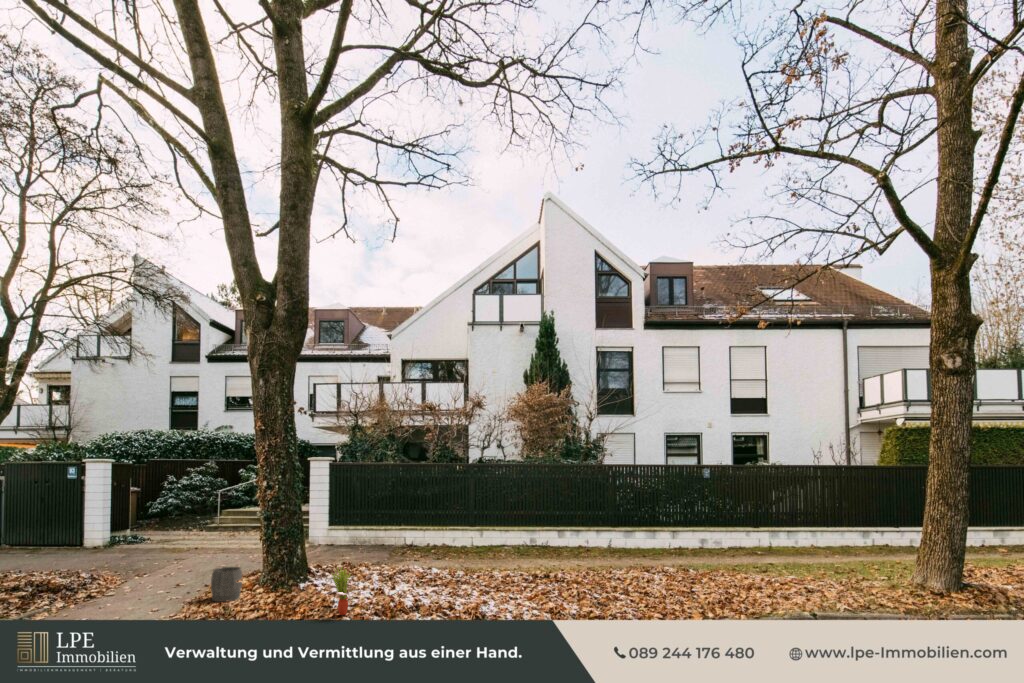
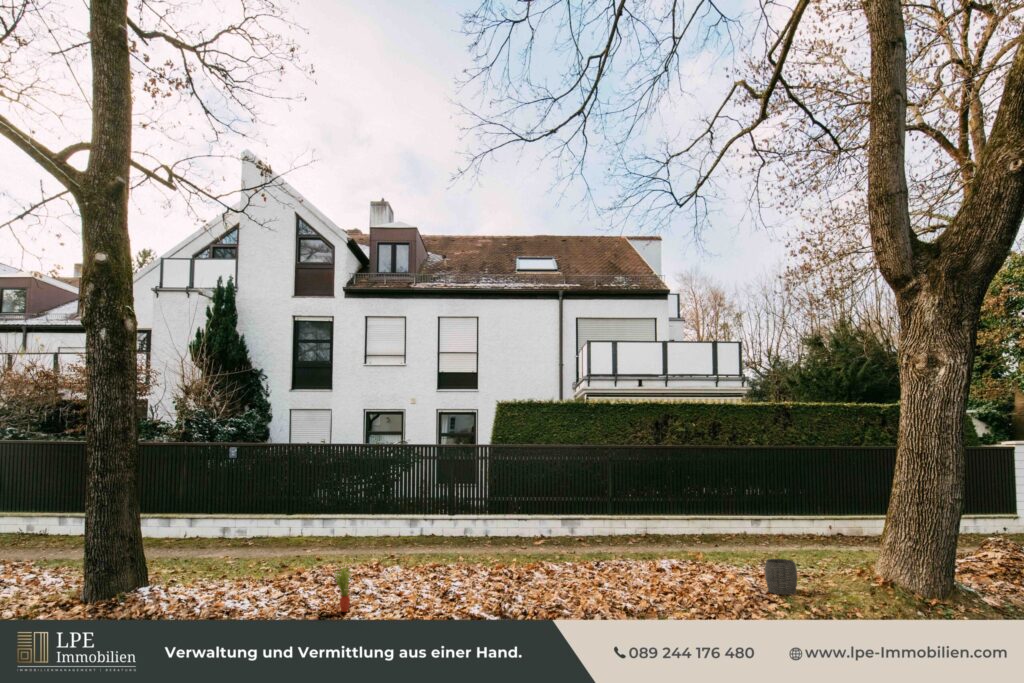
woven basket: present [211,567,242,602] -> present [765,559,797,595]

